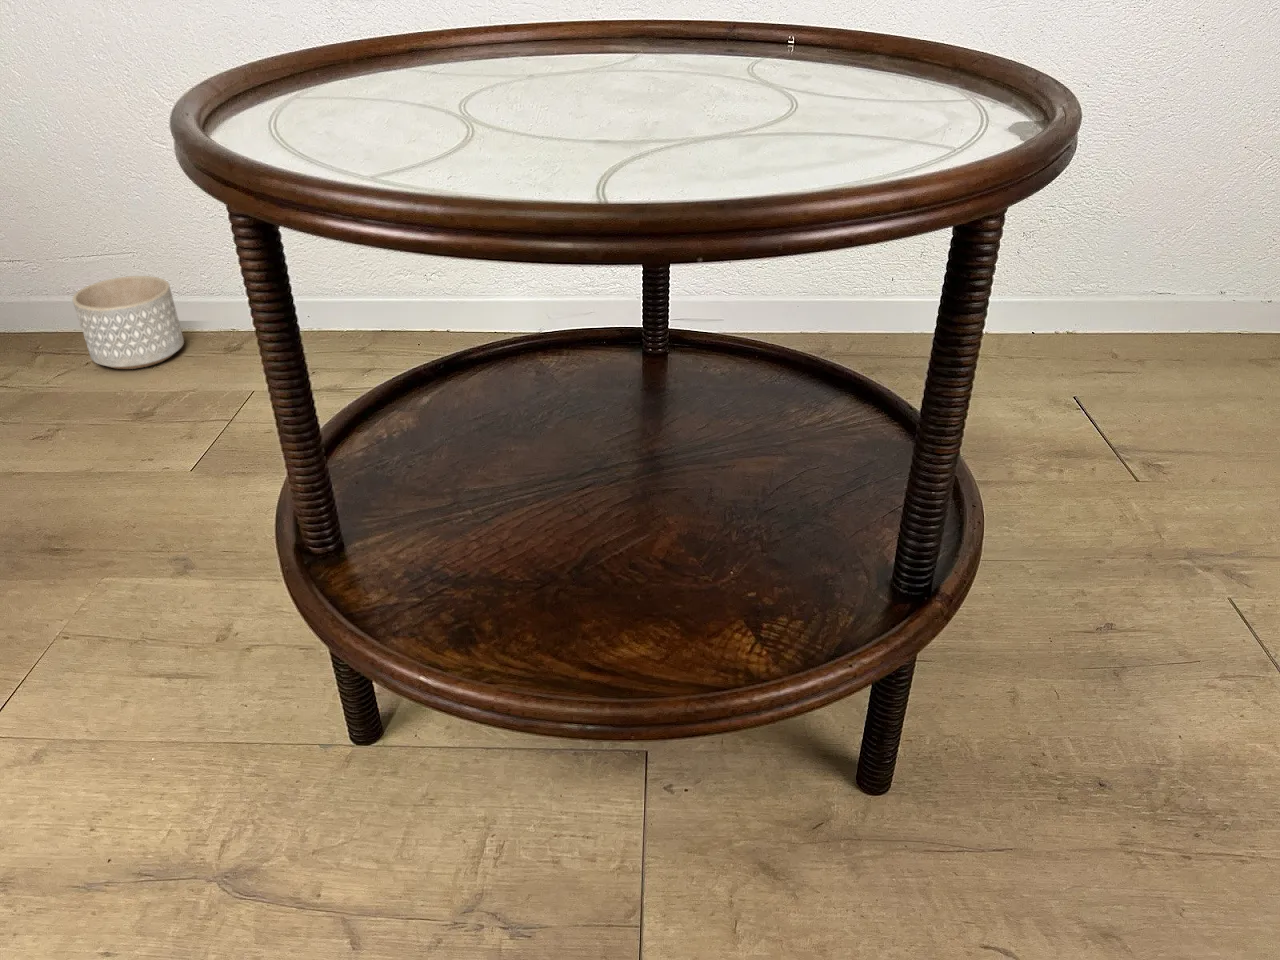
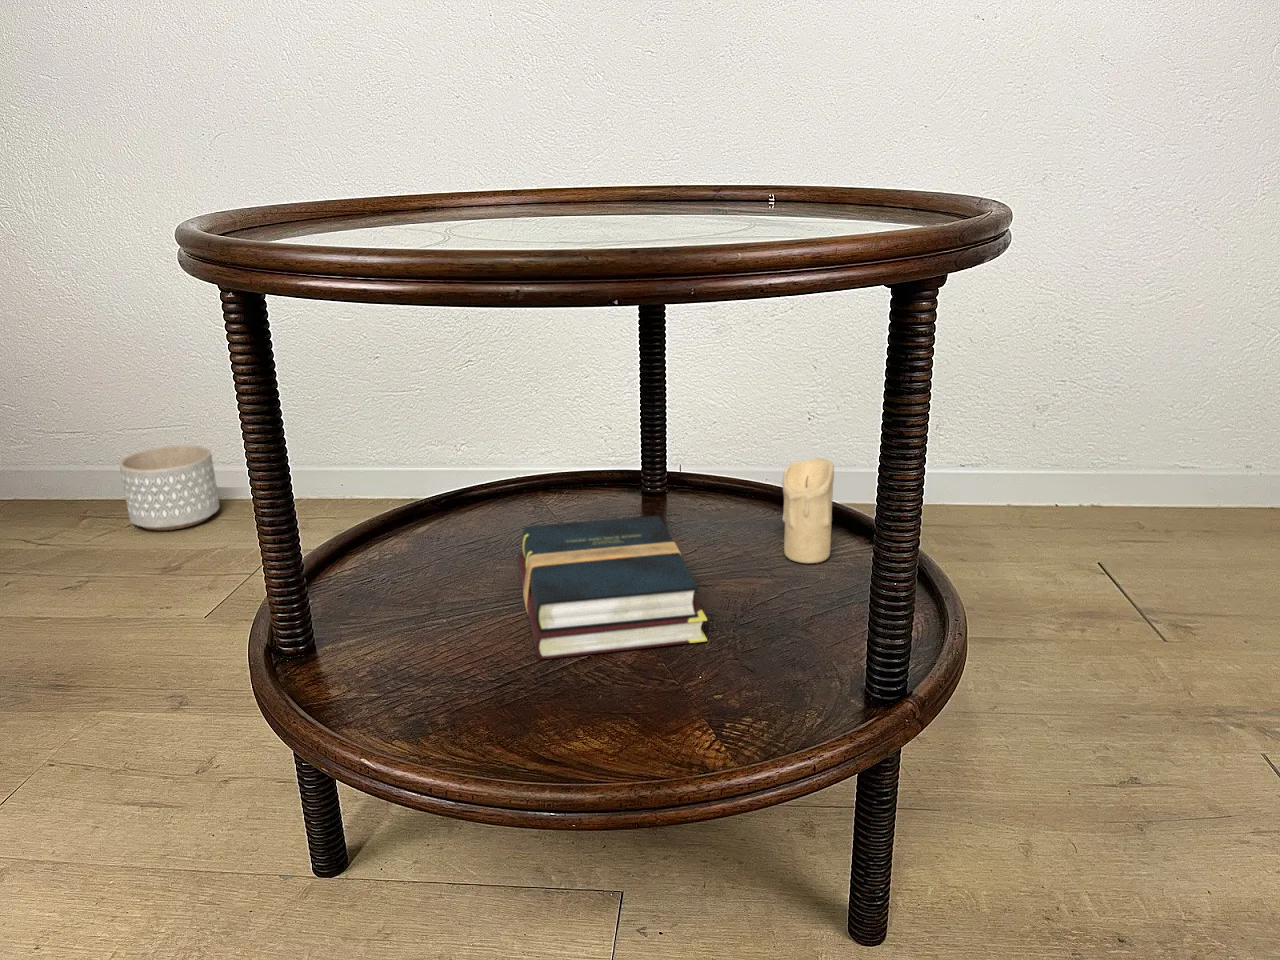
candle: none [792,325,847,431] -> present [782,458,834,563]
hardback book: none [529,387,732,551] -> present [517,515,707,659]

